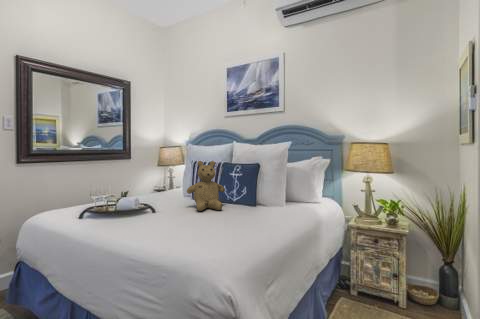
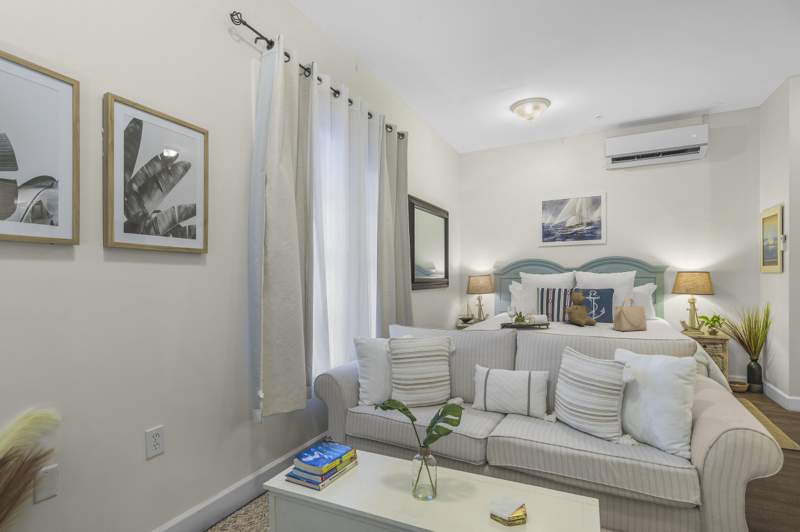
handbag: none [225,171,273,223] -> present [614,297,647,331]

